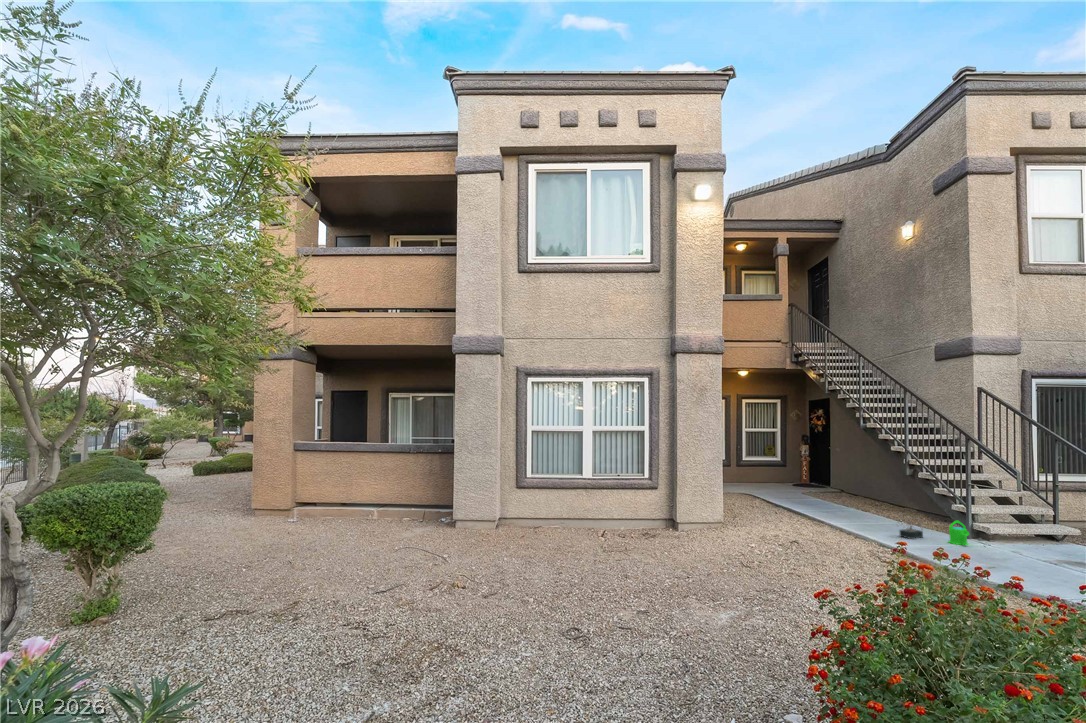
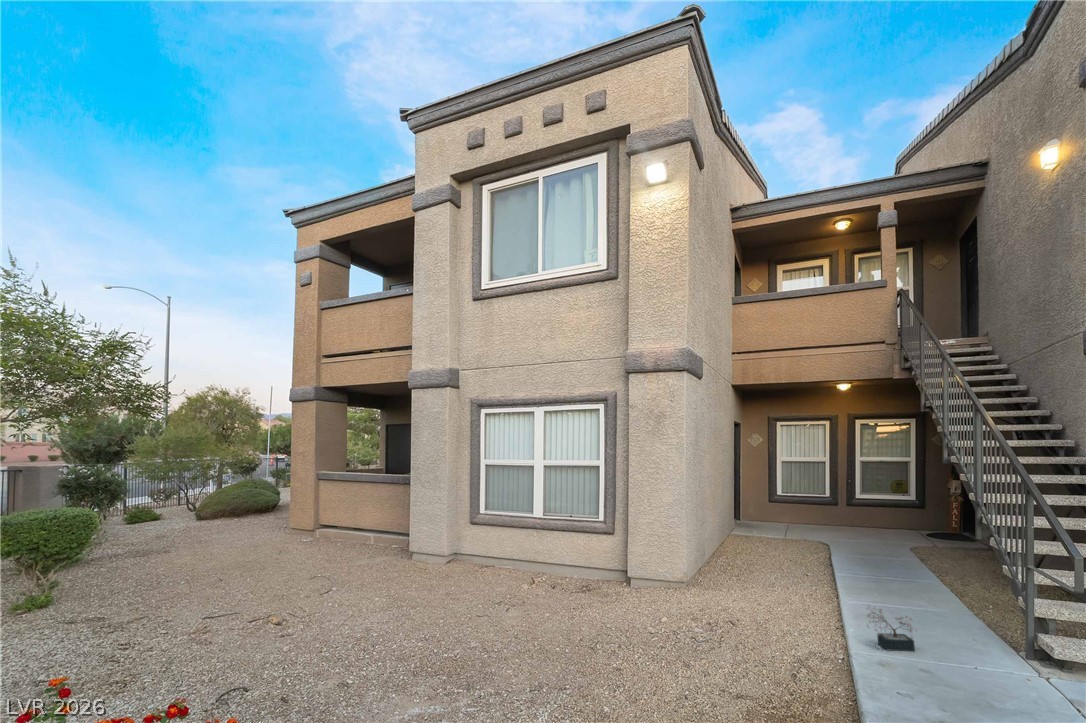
watering can: present [949,521,969,545] -> none [938,633,973,677]

